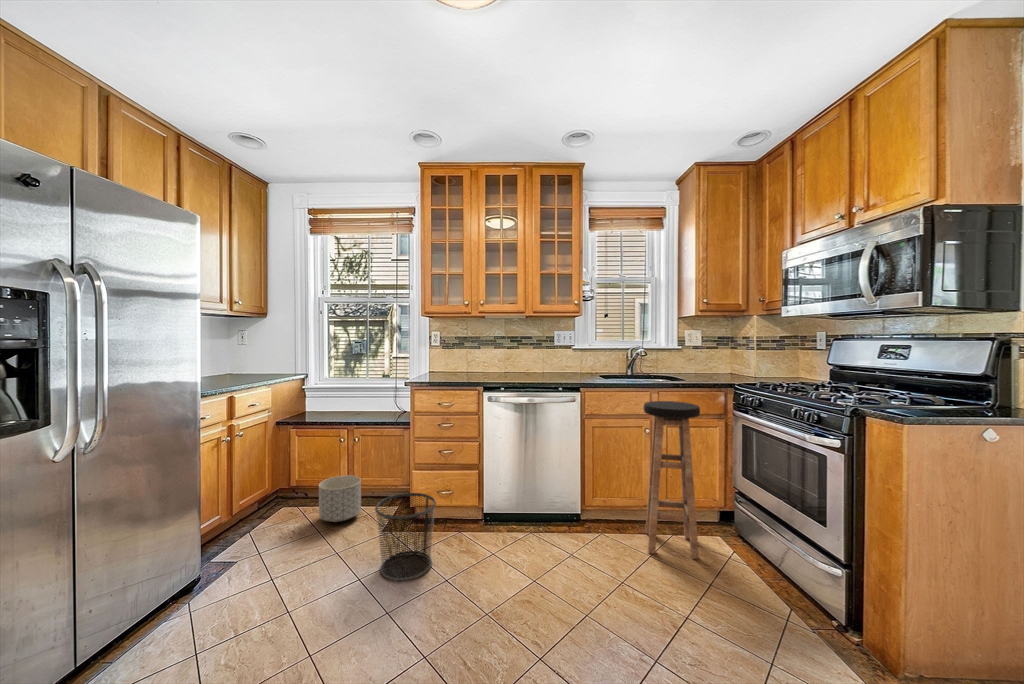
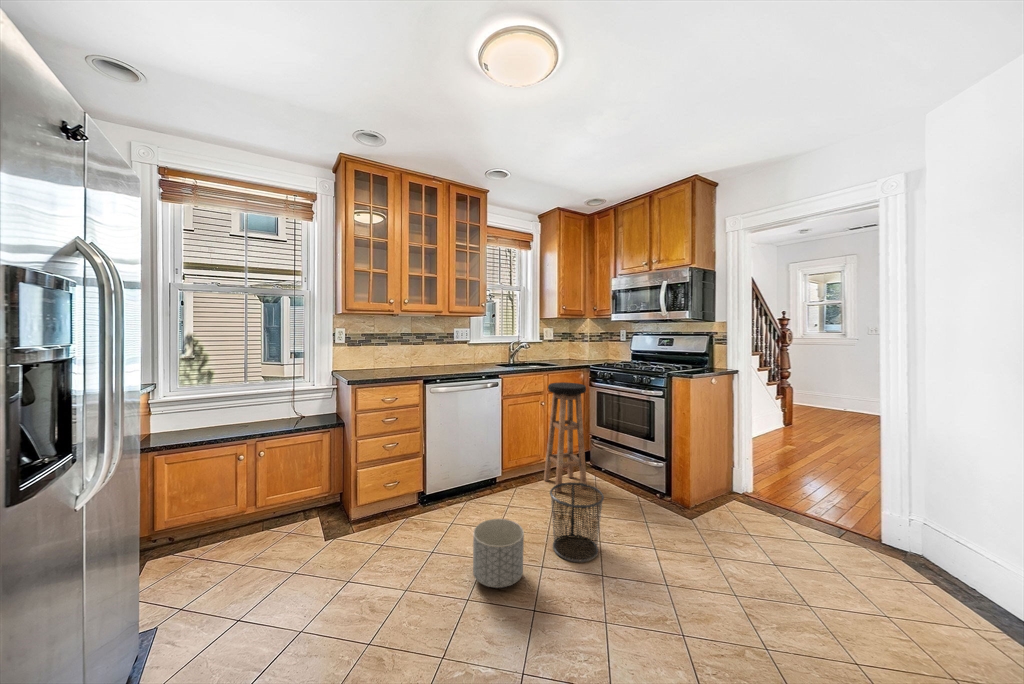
planter: present [319,475,361,522] -> present [473,519,524,588]
waste bin: present [375,493,436,581] -> present [550,482,604,562]

